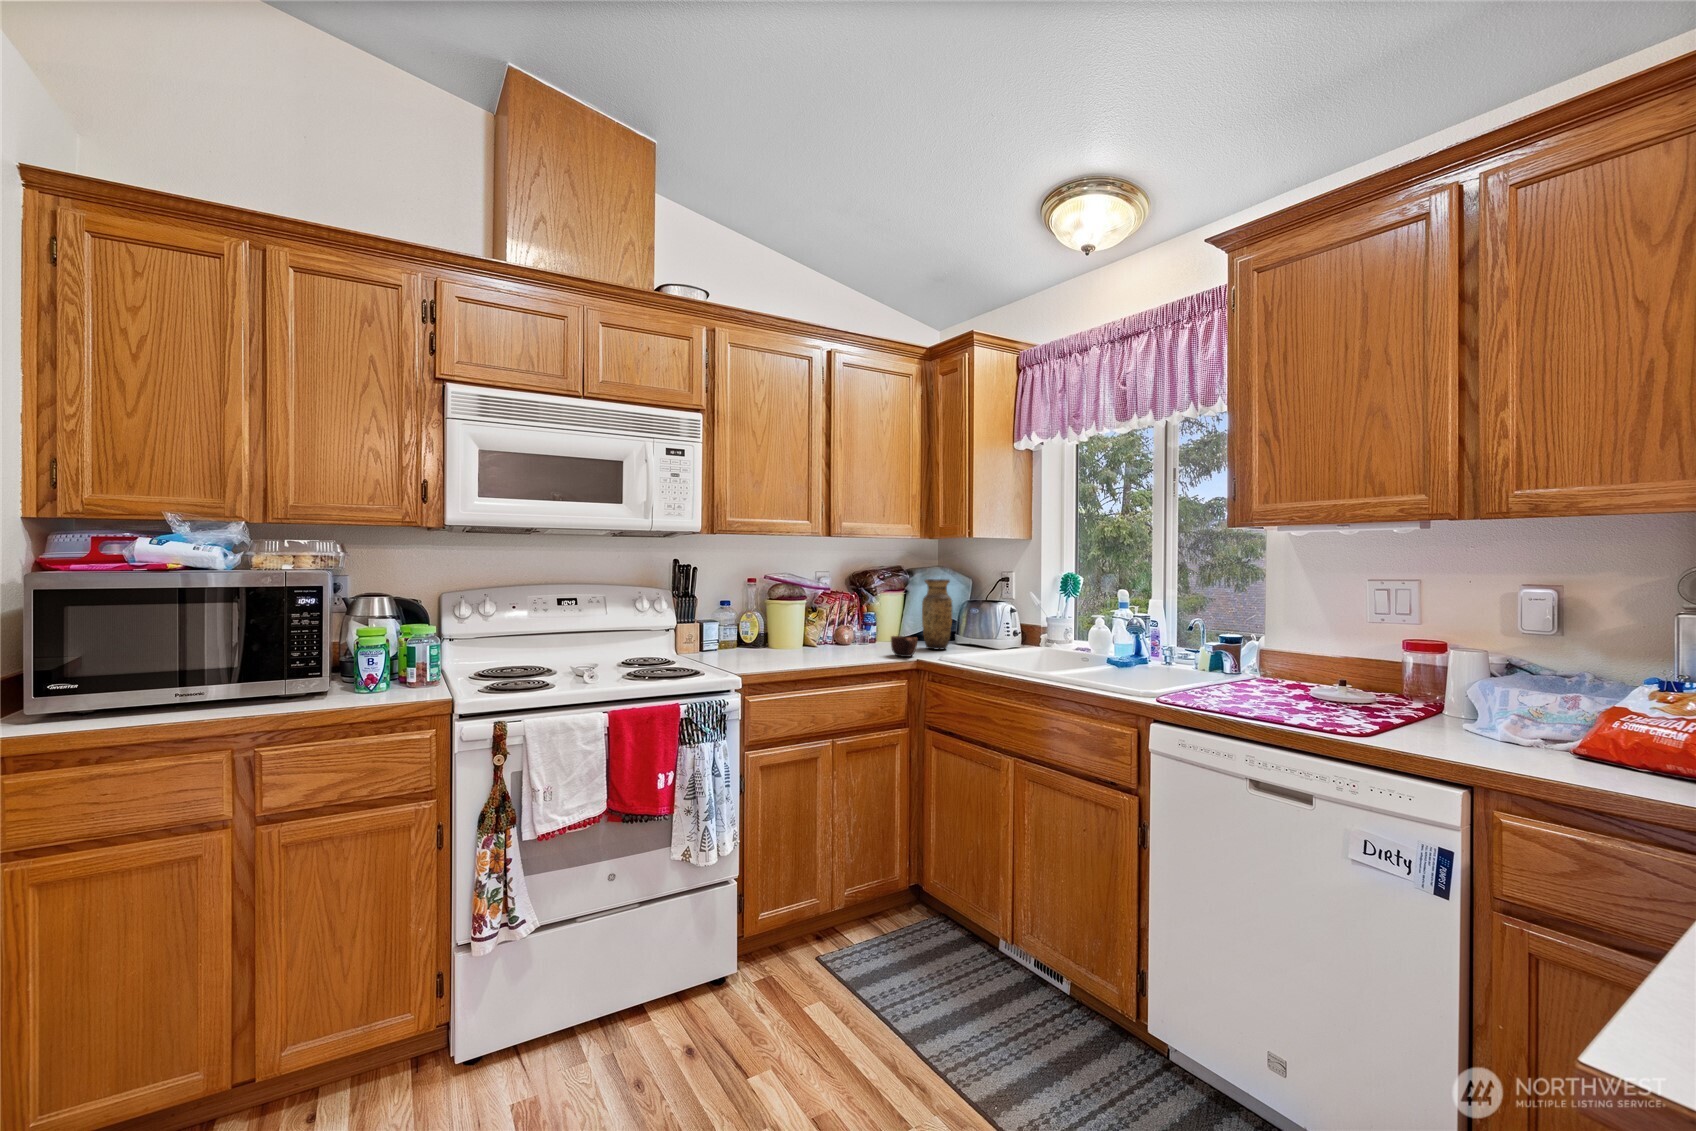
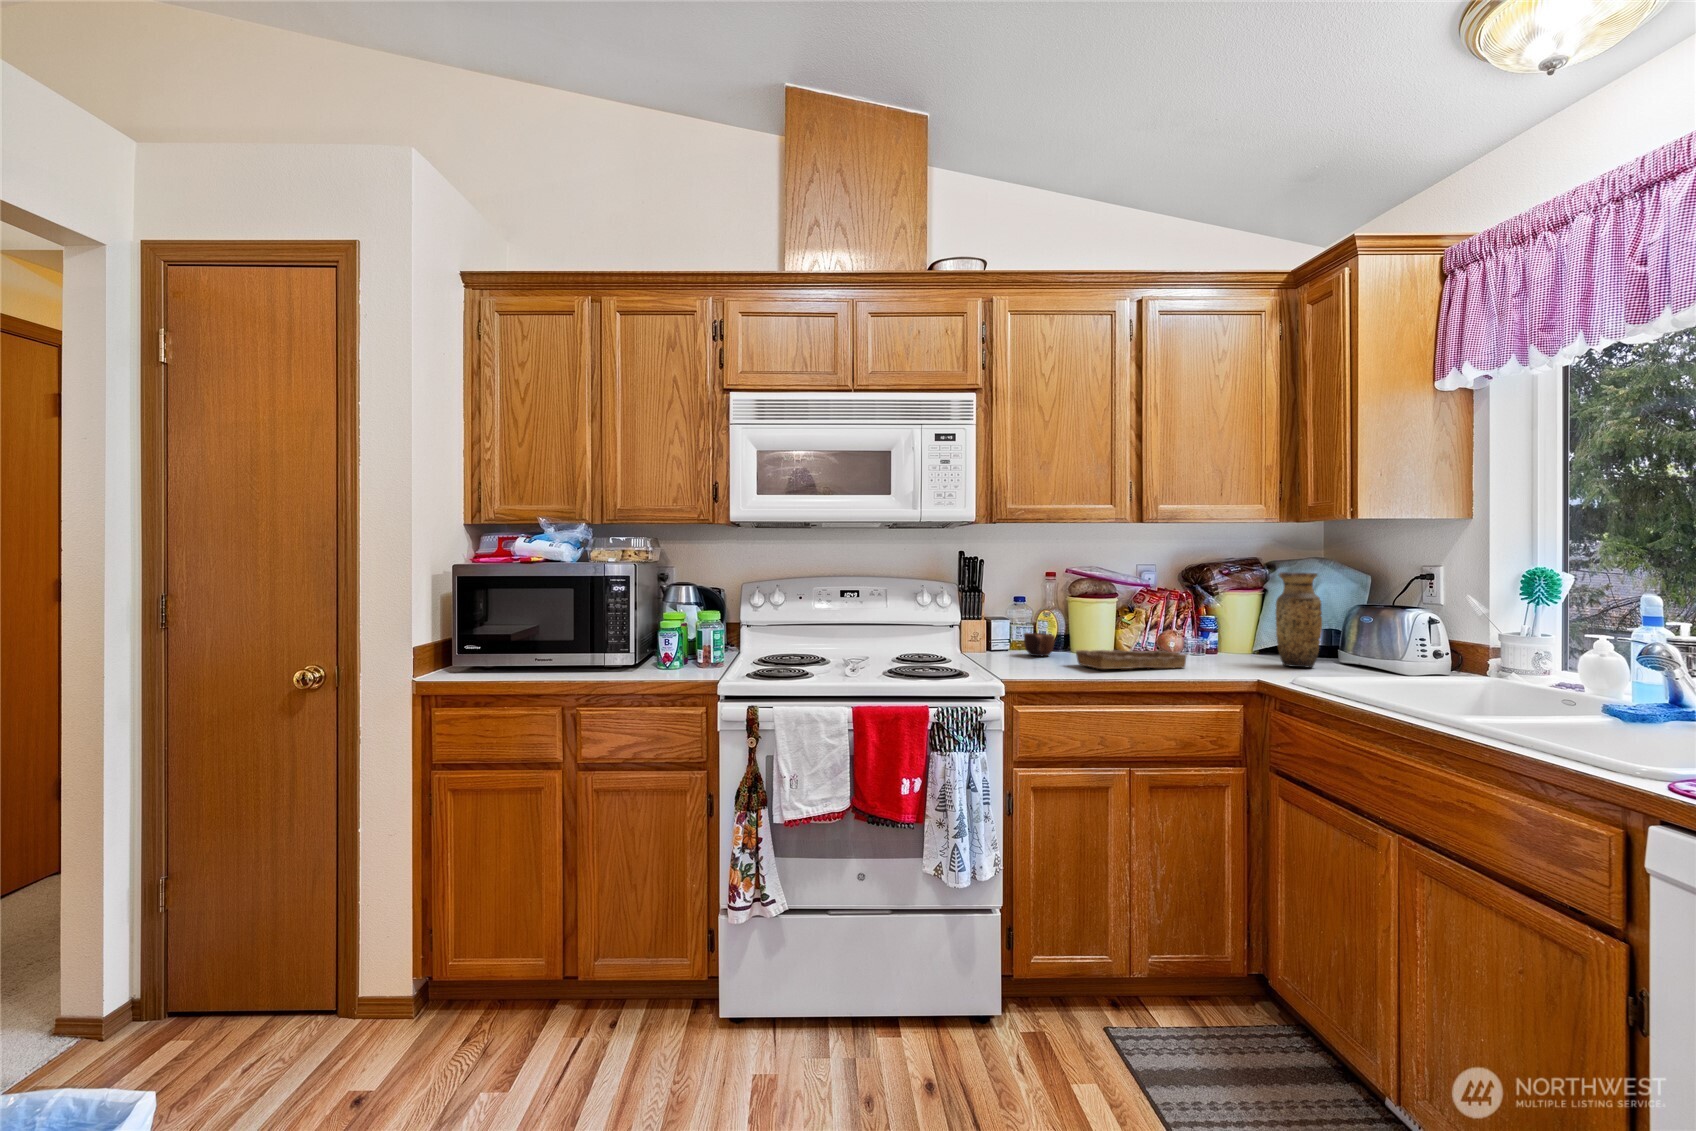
mug: present [891,636,917,657] -> present [1024,633,1055,656]
tray: none [779,641,869,660] -> present [1076,650,1187,669]

